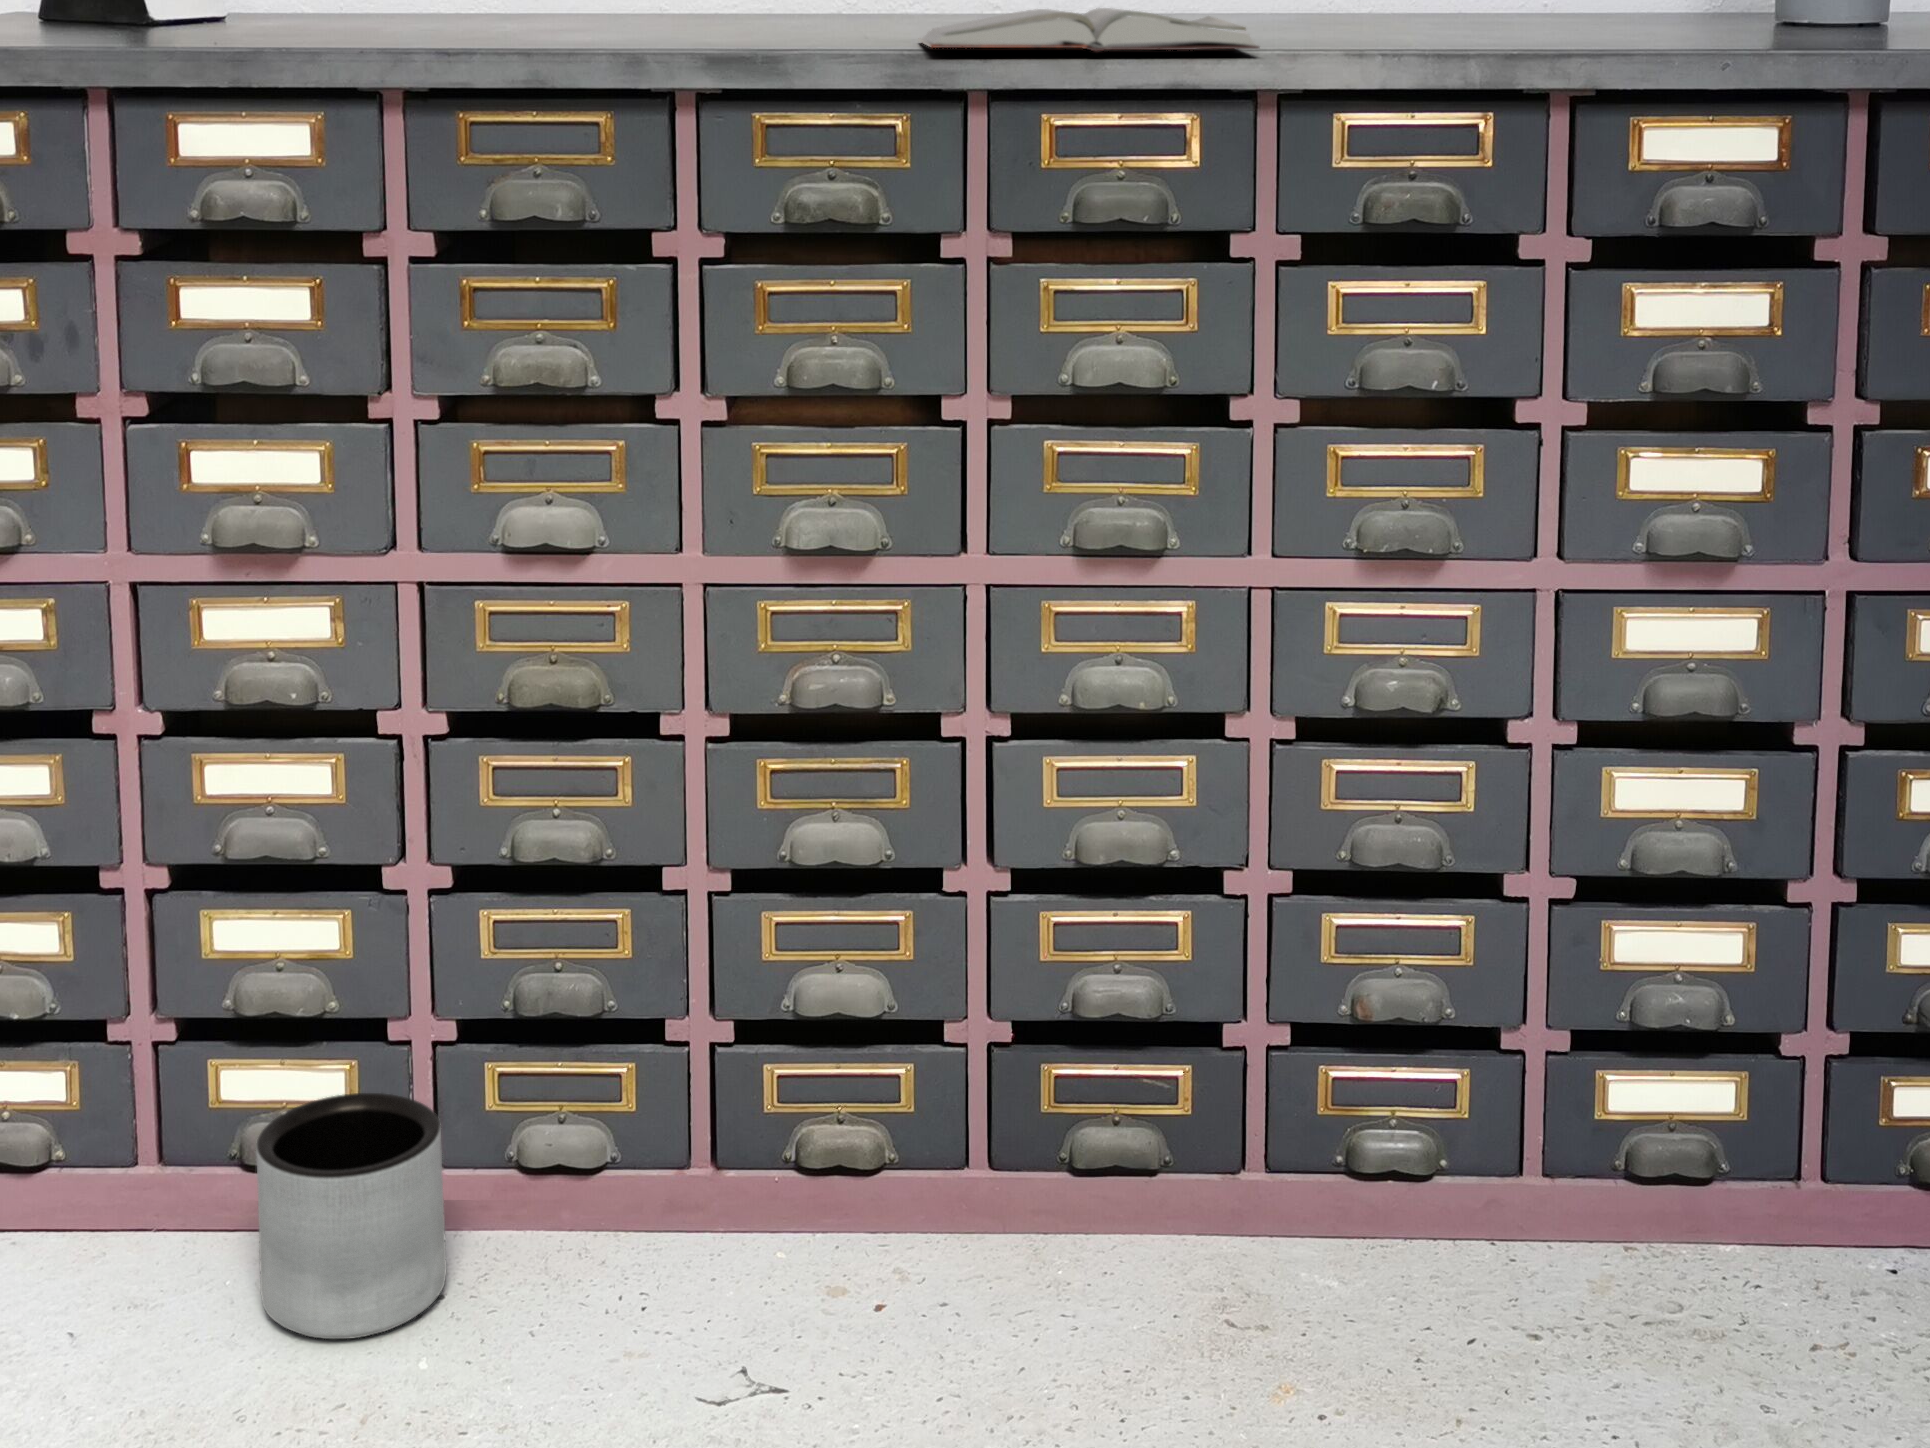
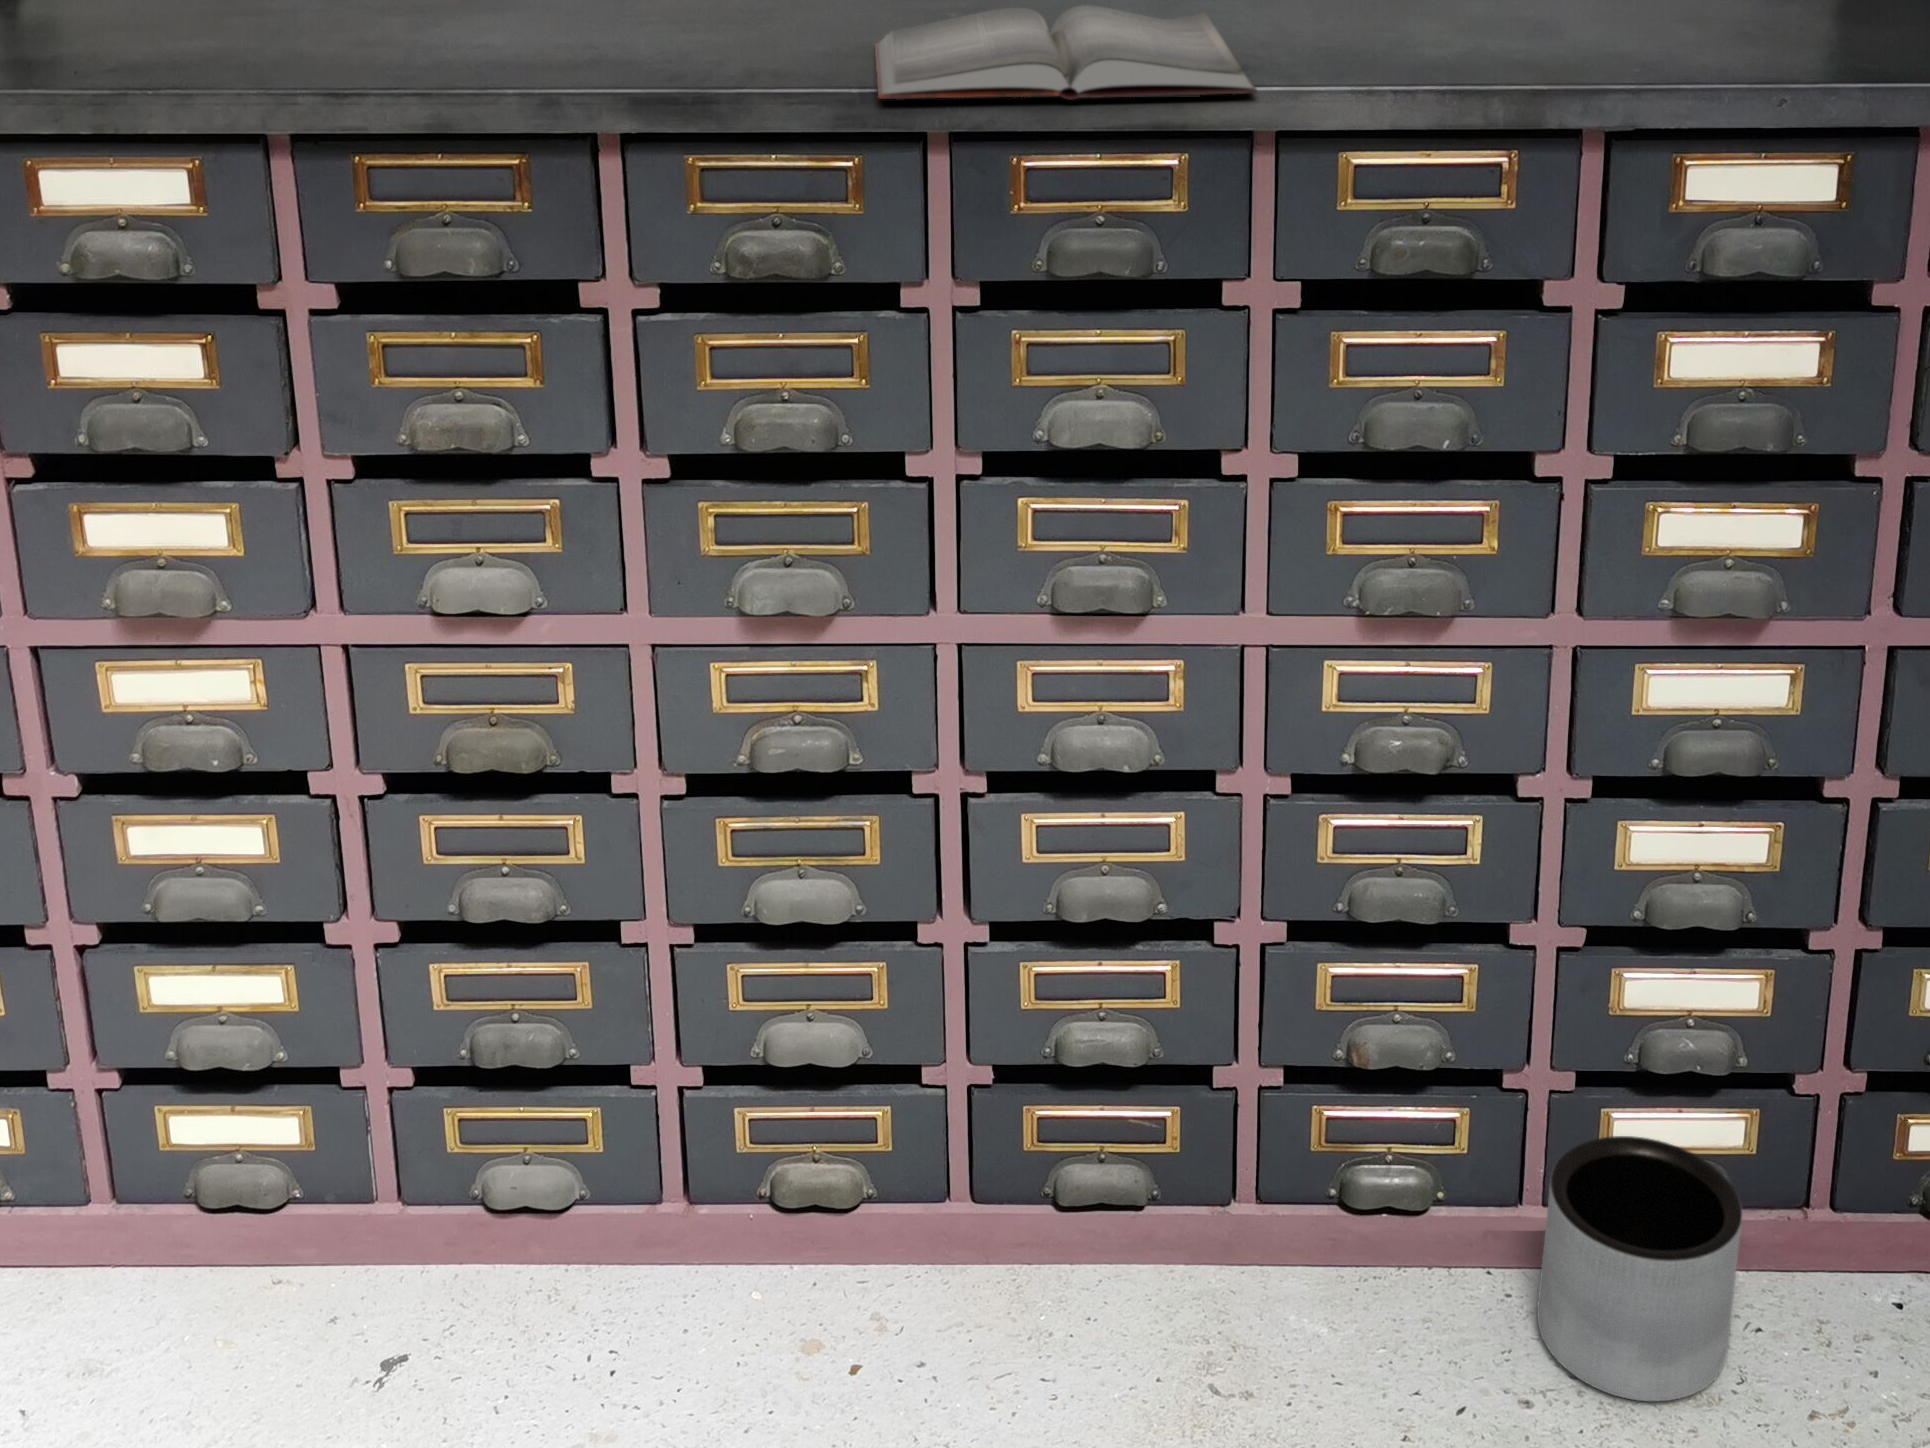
planter: present [256,1093,447,1339] -> present [1537,1136,1743,1401]

